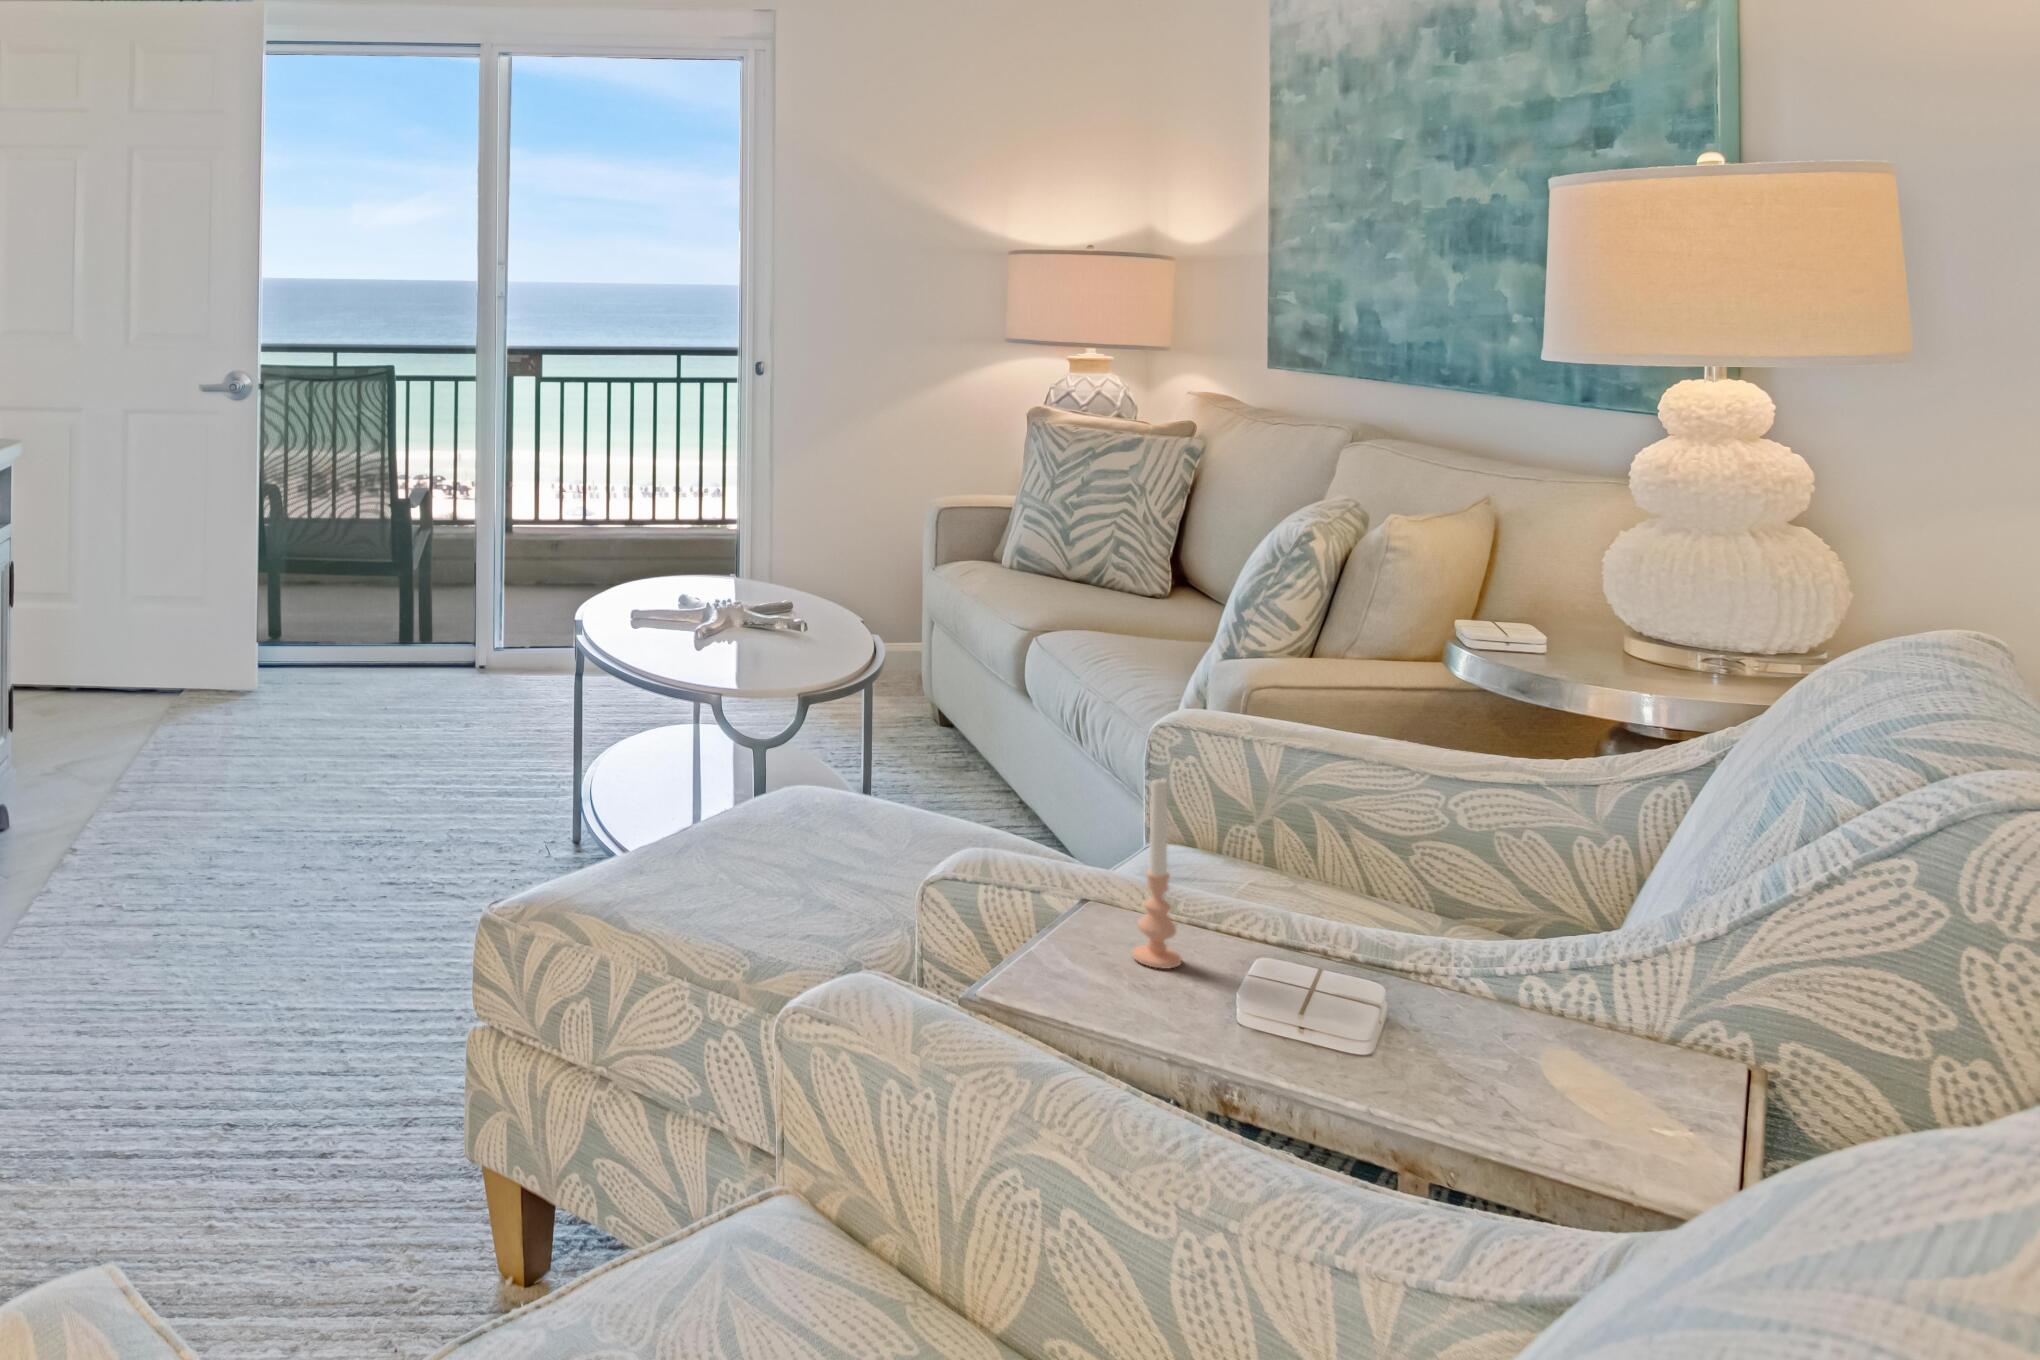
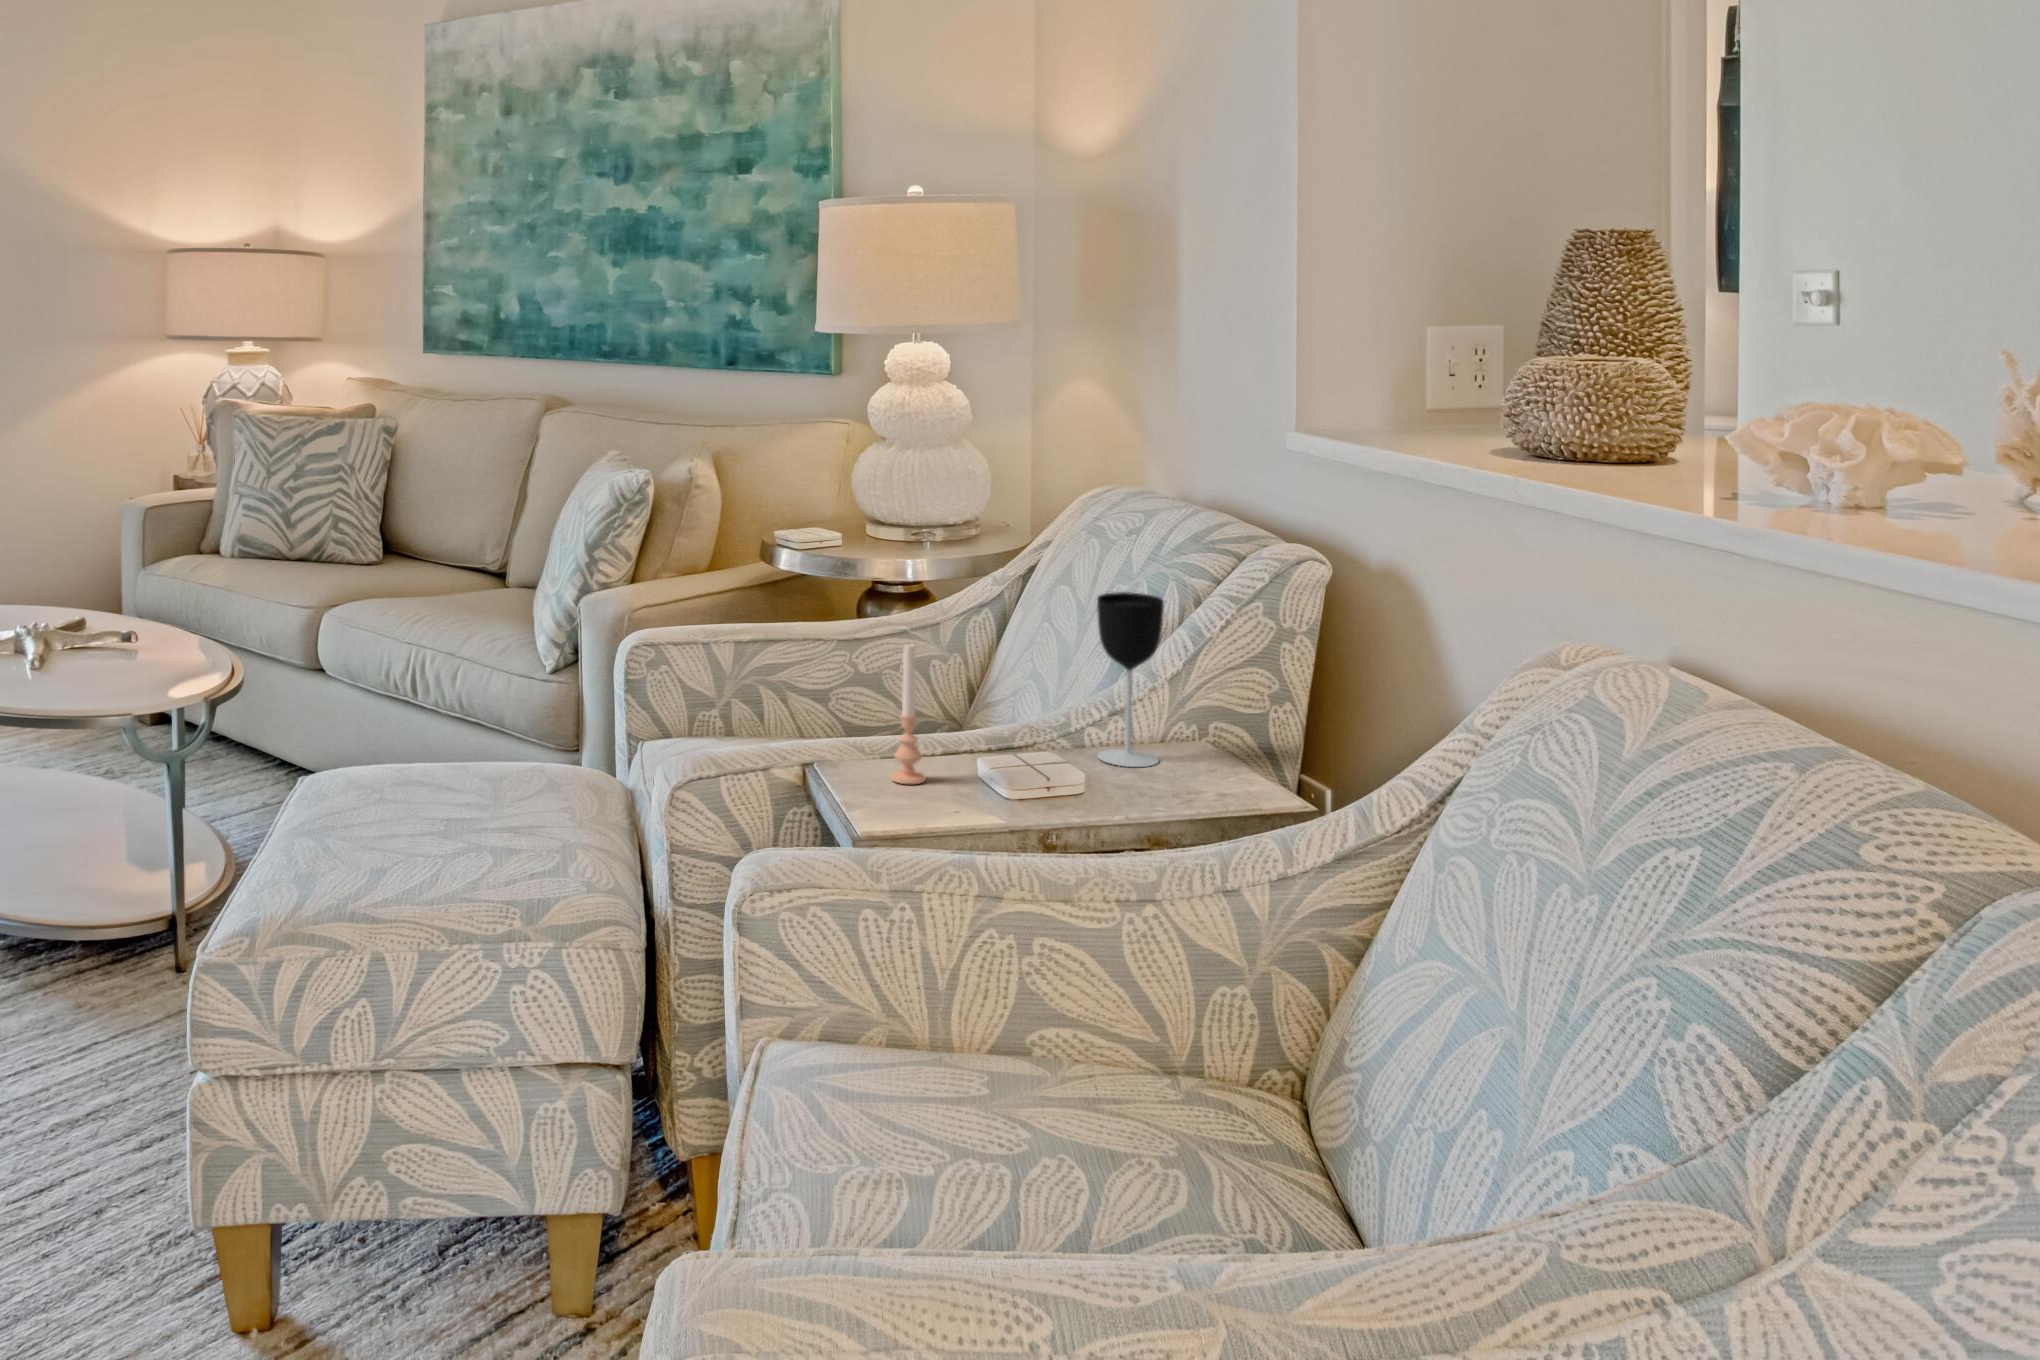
wine glass: none [1495,775,1621,1064] -> present [1097,592,1164,767]

